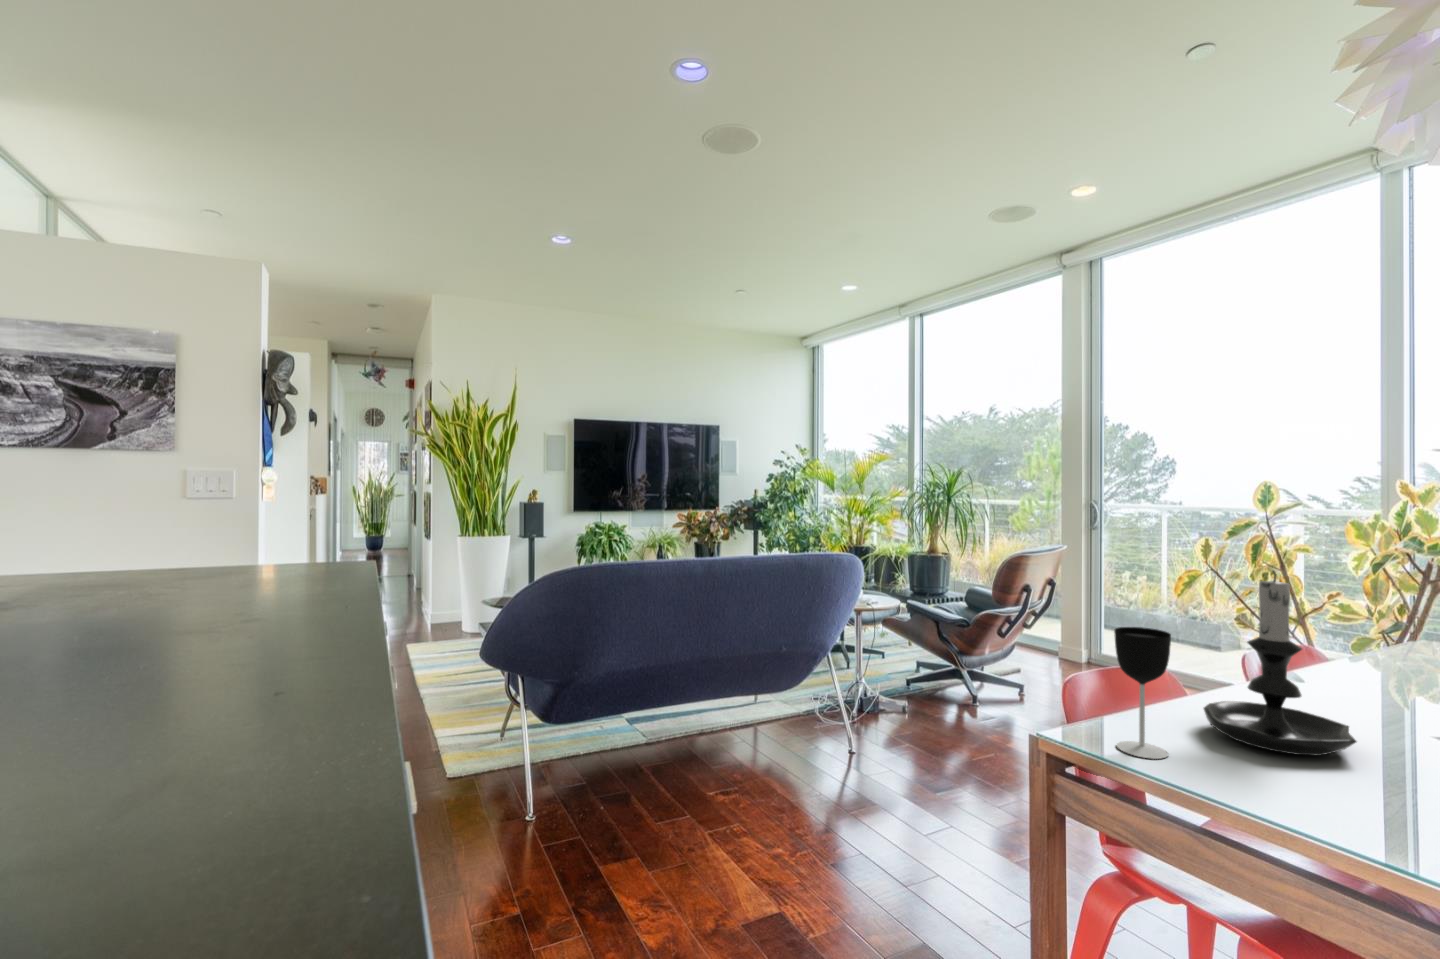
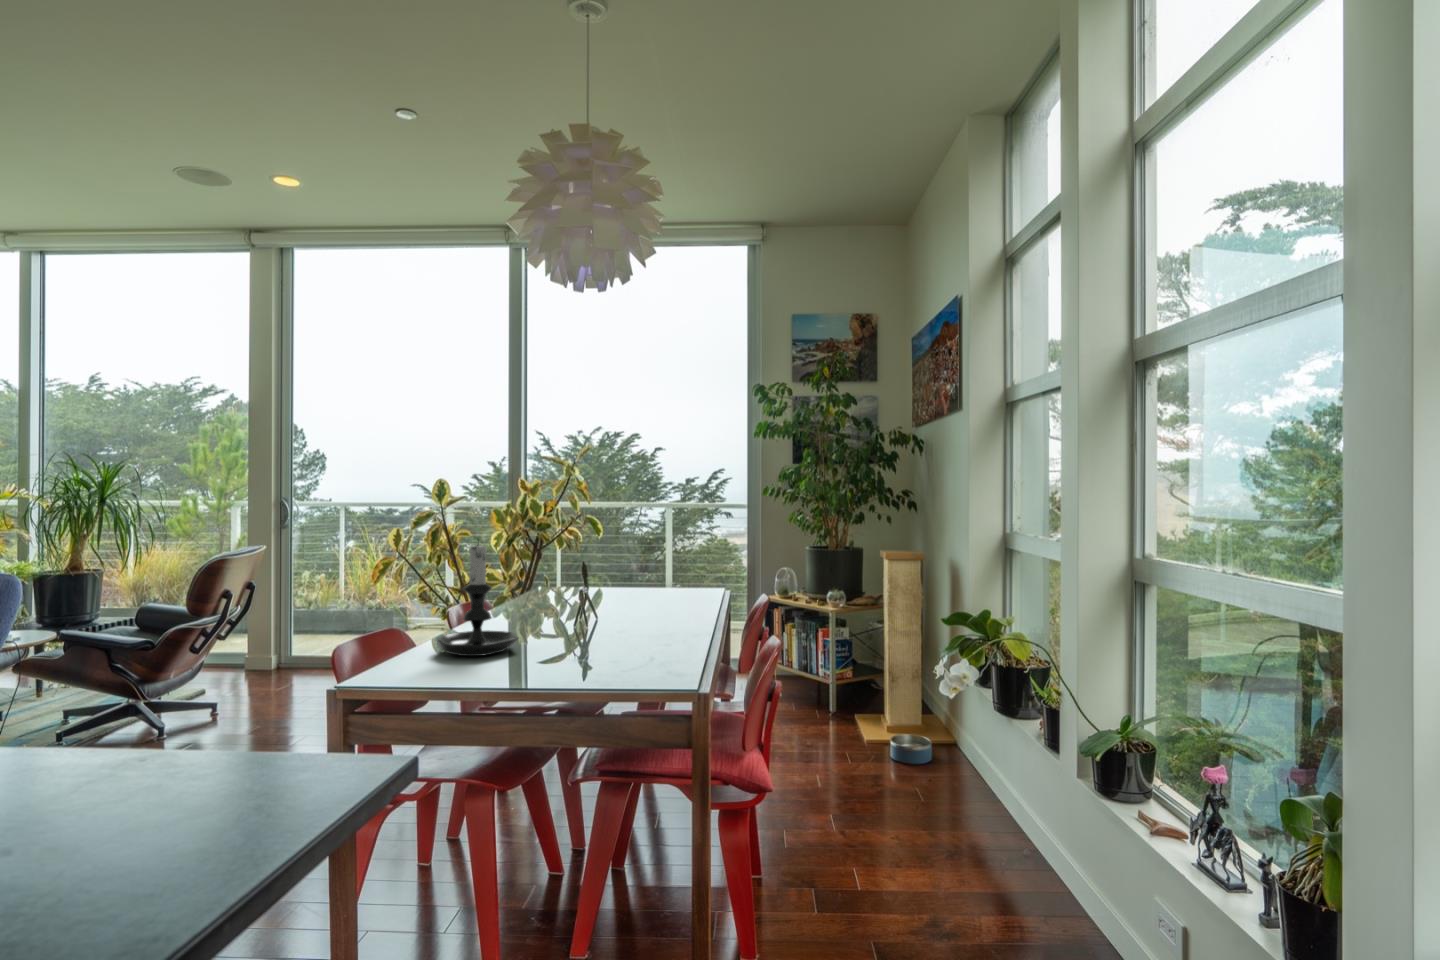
wine glass: present [1114,627,1171,759] -> none [388,586,425,677]

